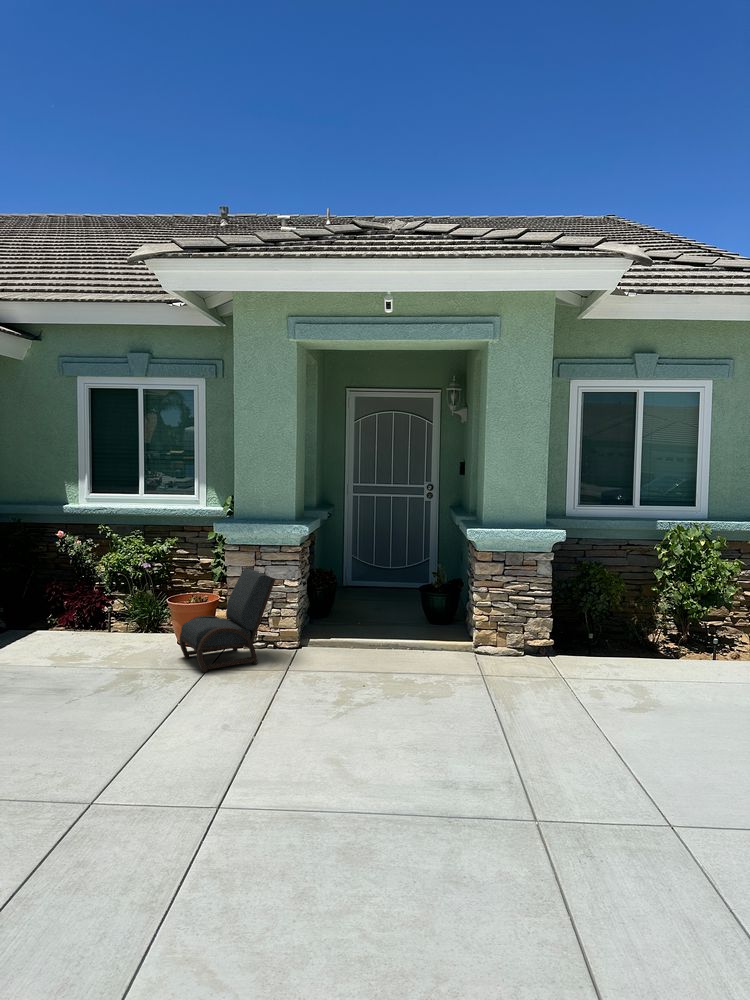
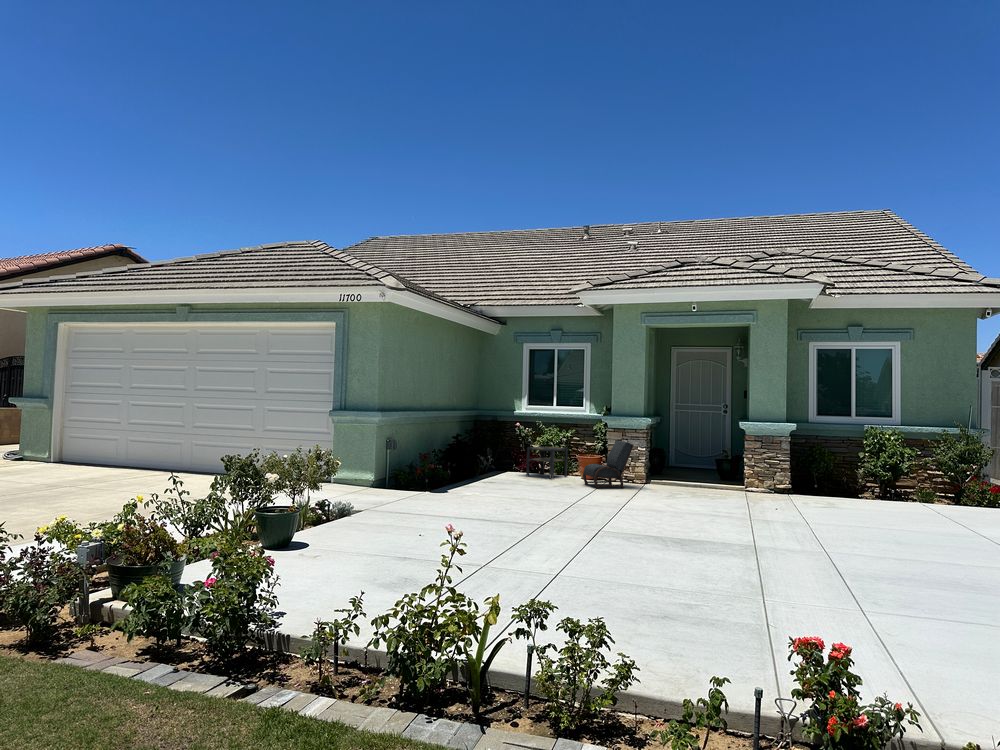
side table: none [74,574,158,645] -> present [526,446,568,479]

